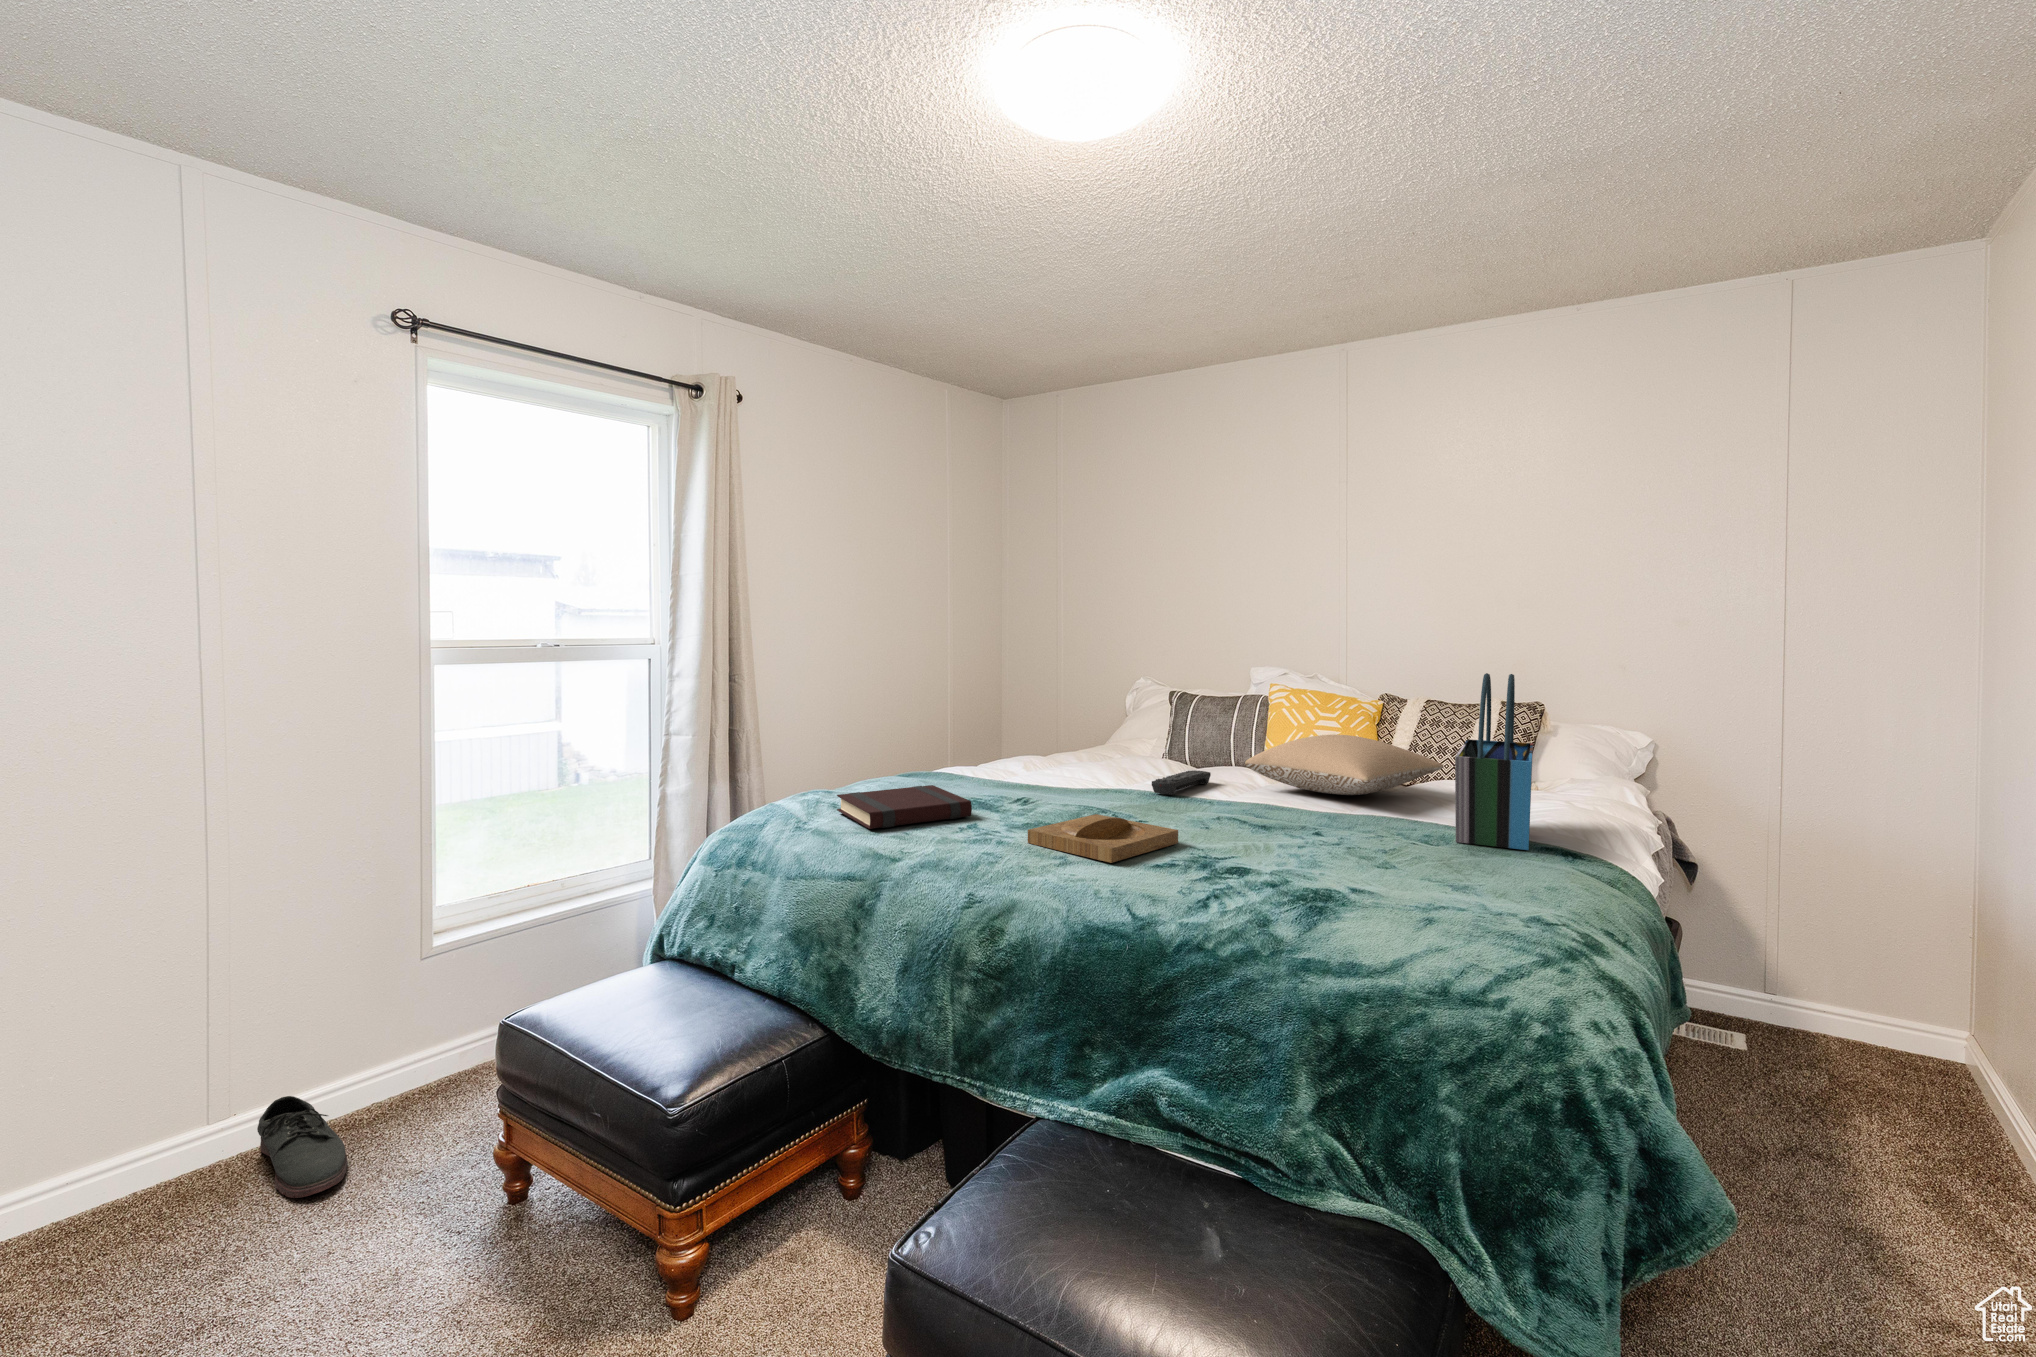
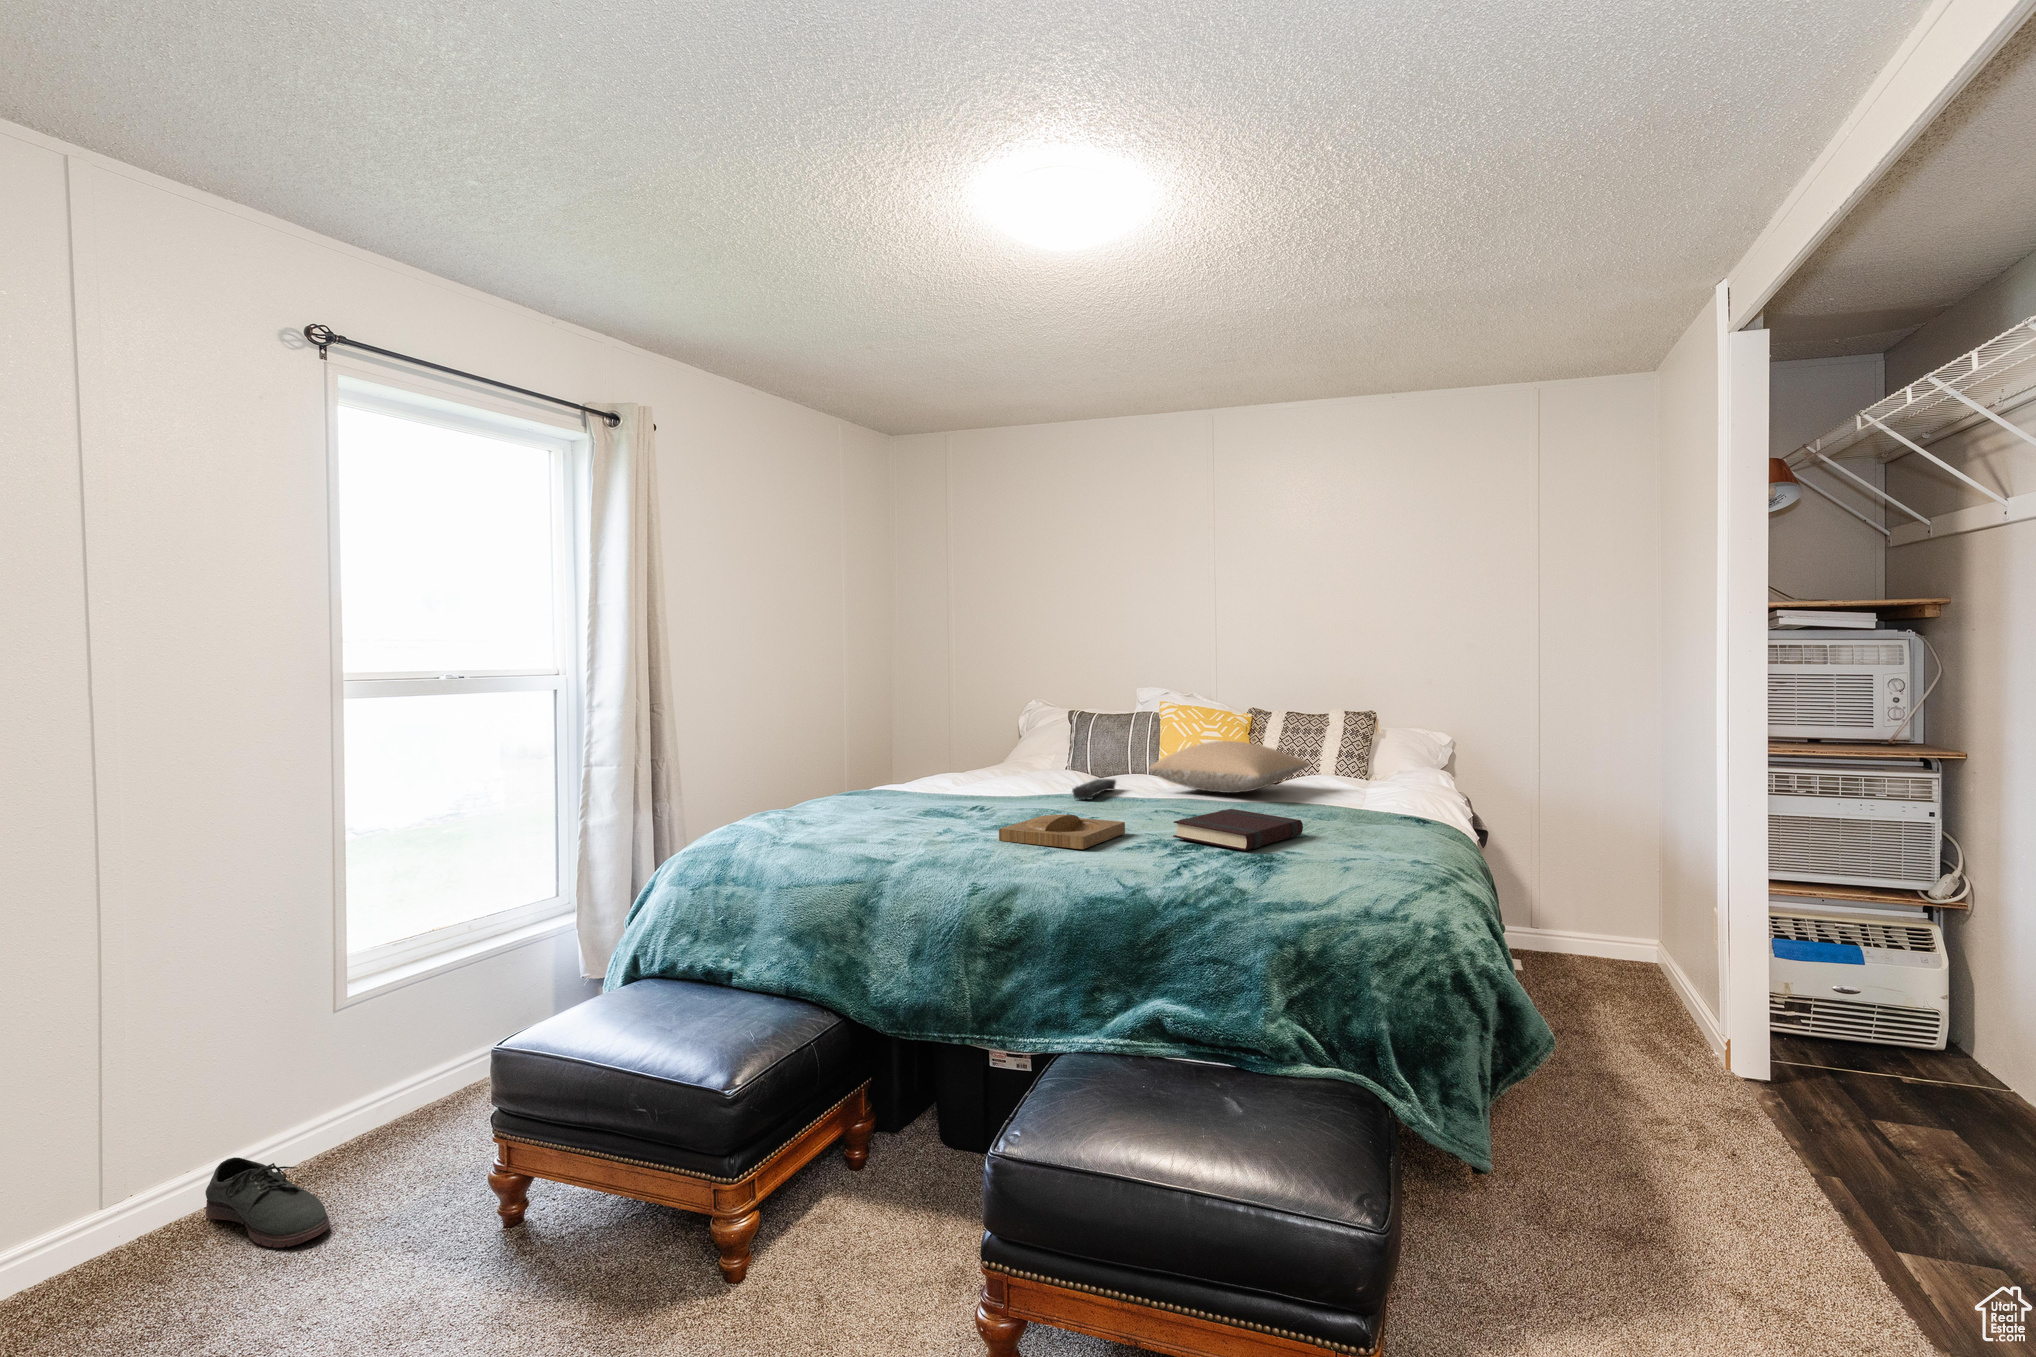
tote bag: present [1455,673,1533,850] -> none [1335,682,1395,823]
book: present [837,785,972,829] -> present [1173,809,1303,851]

